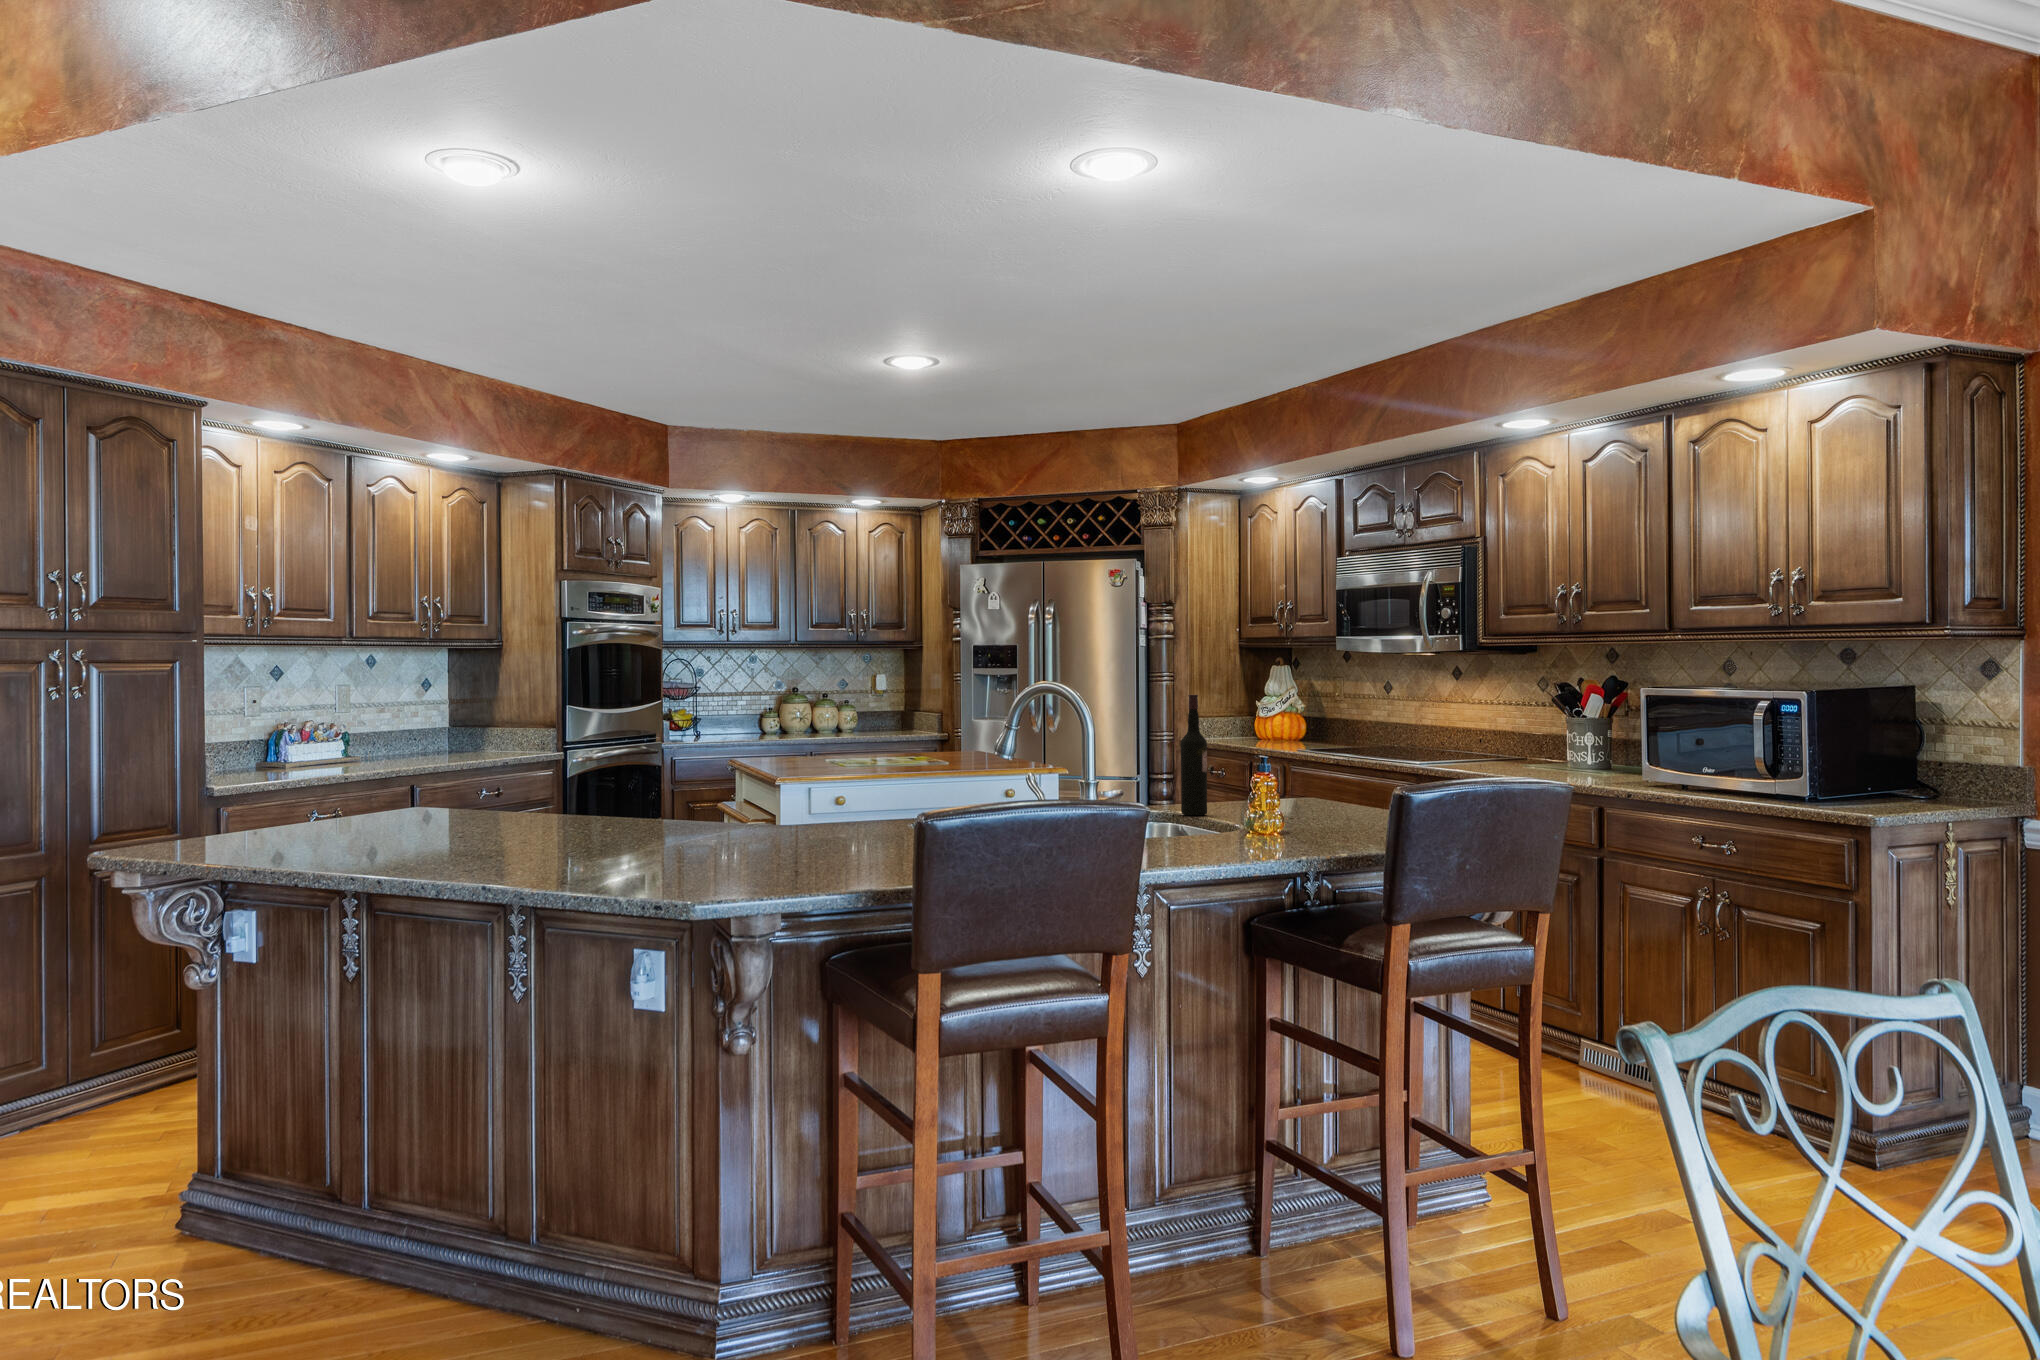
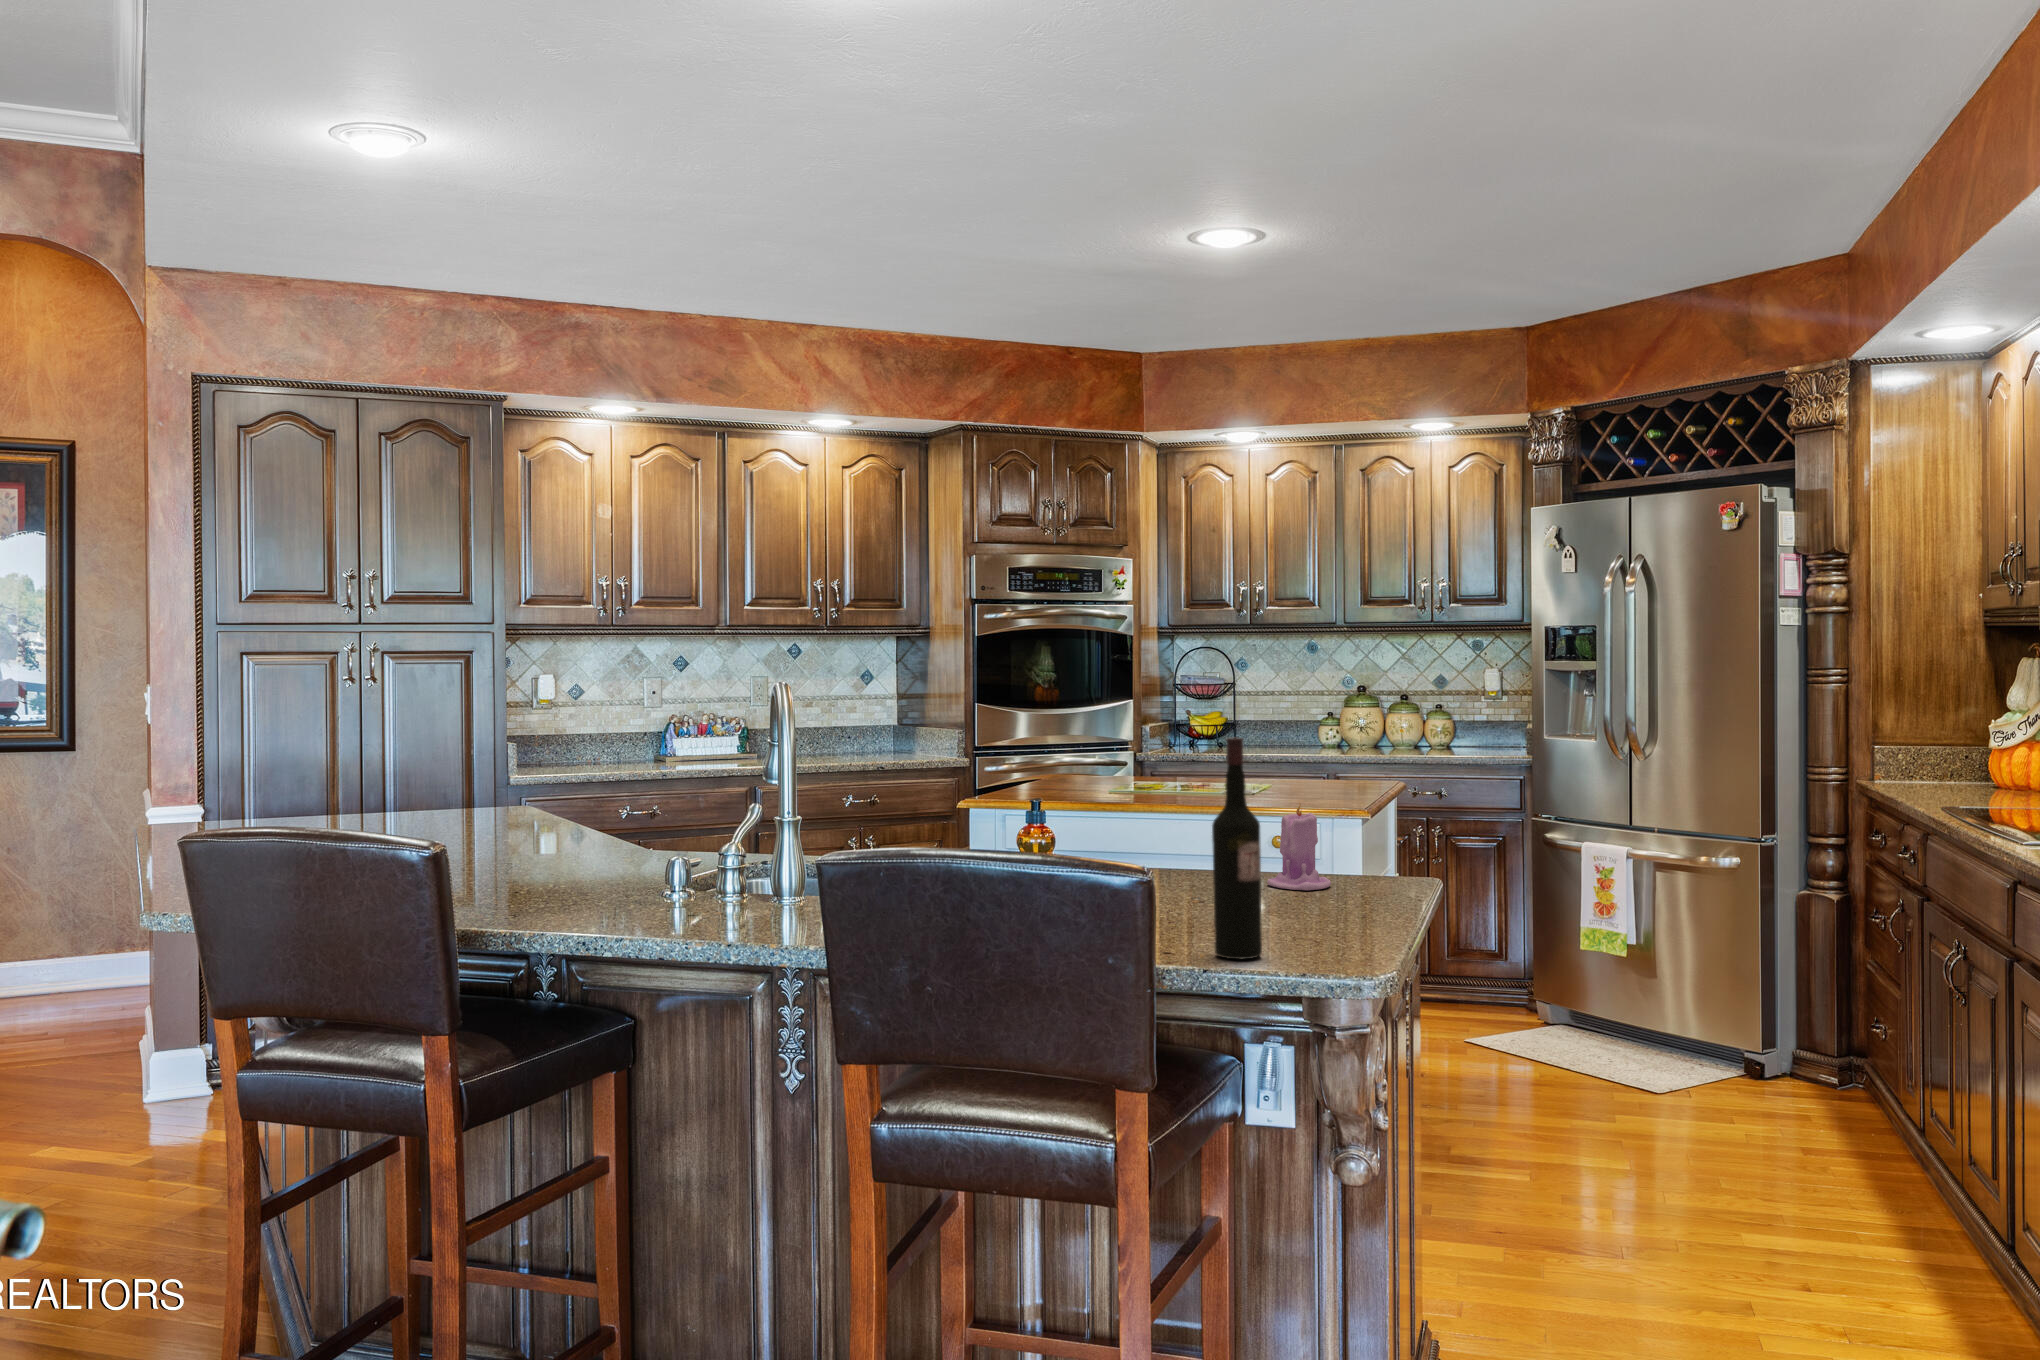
candle: none [1074,744,1111,796] -> present [1267,804,1331,890]

